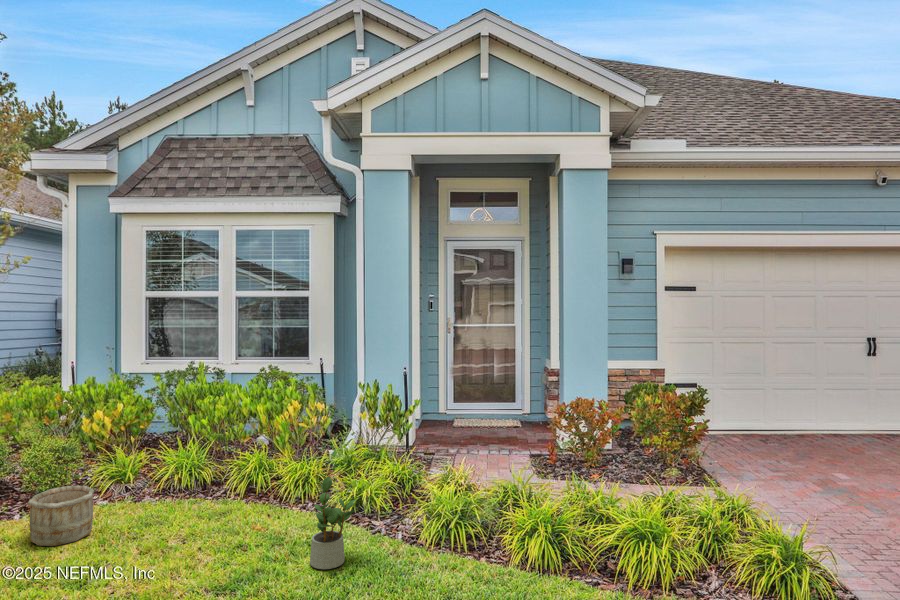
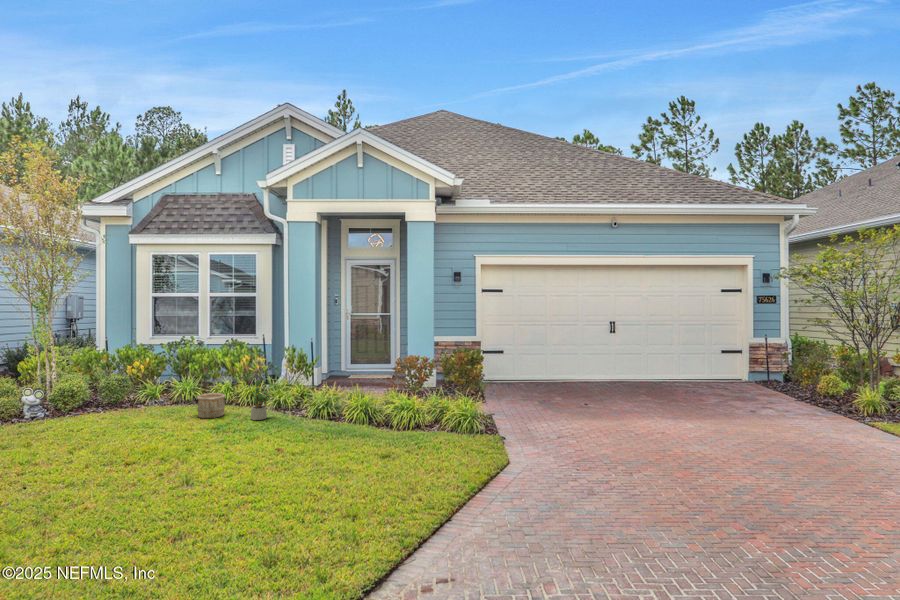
wooden bucket: present [28,486,94,546] -> present [197,393,225,418]

